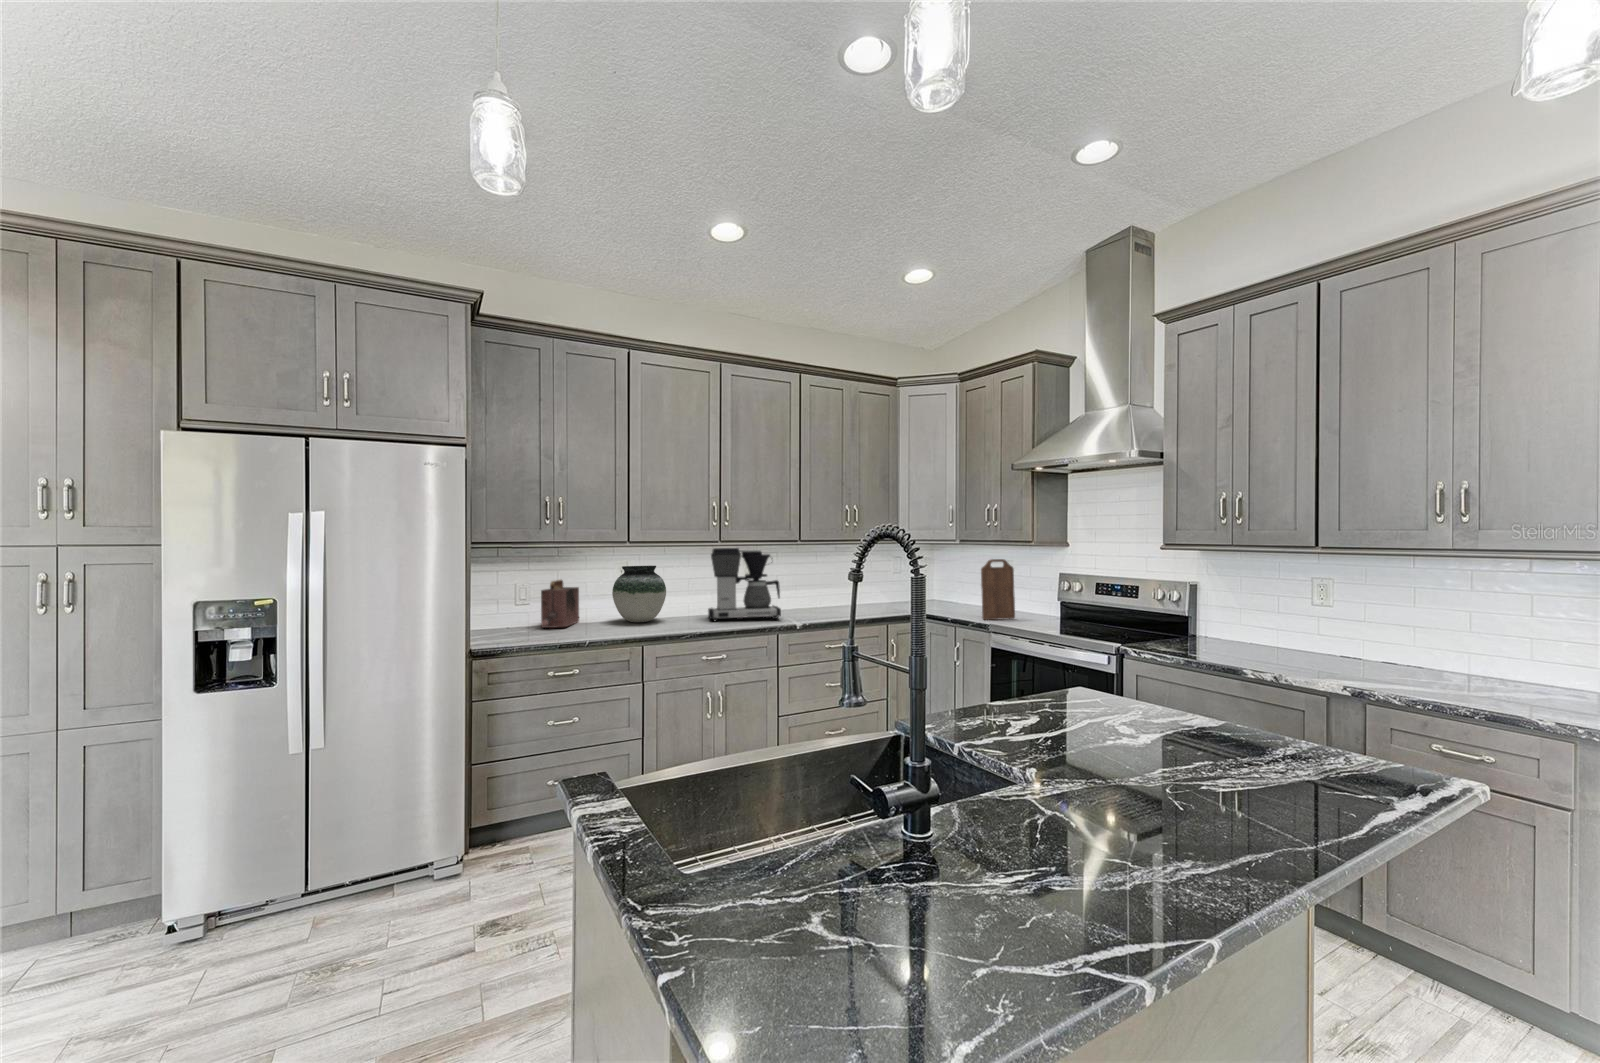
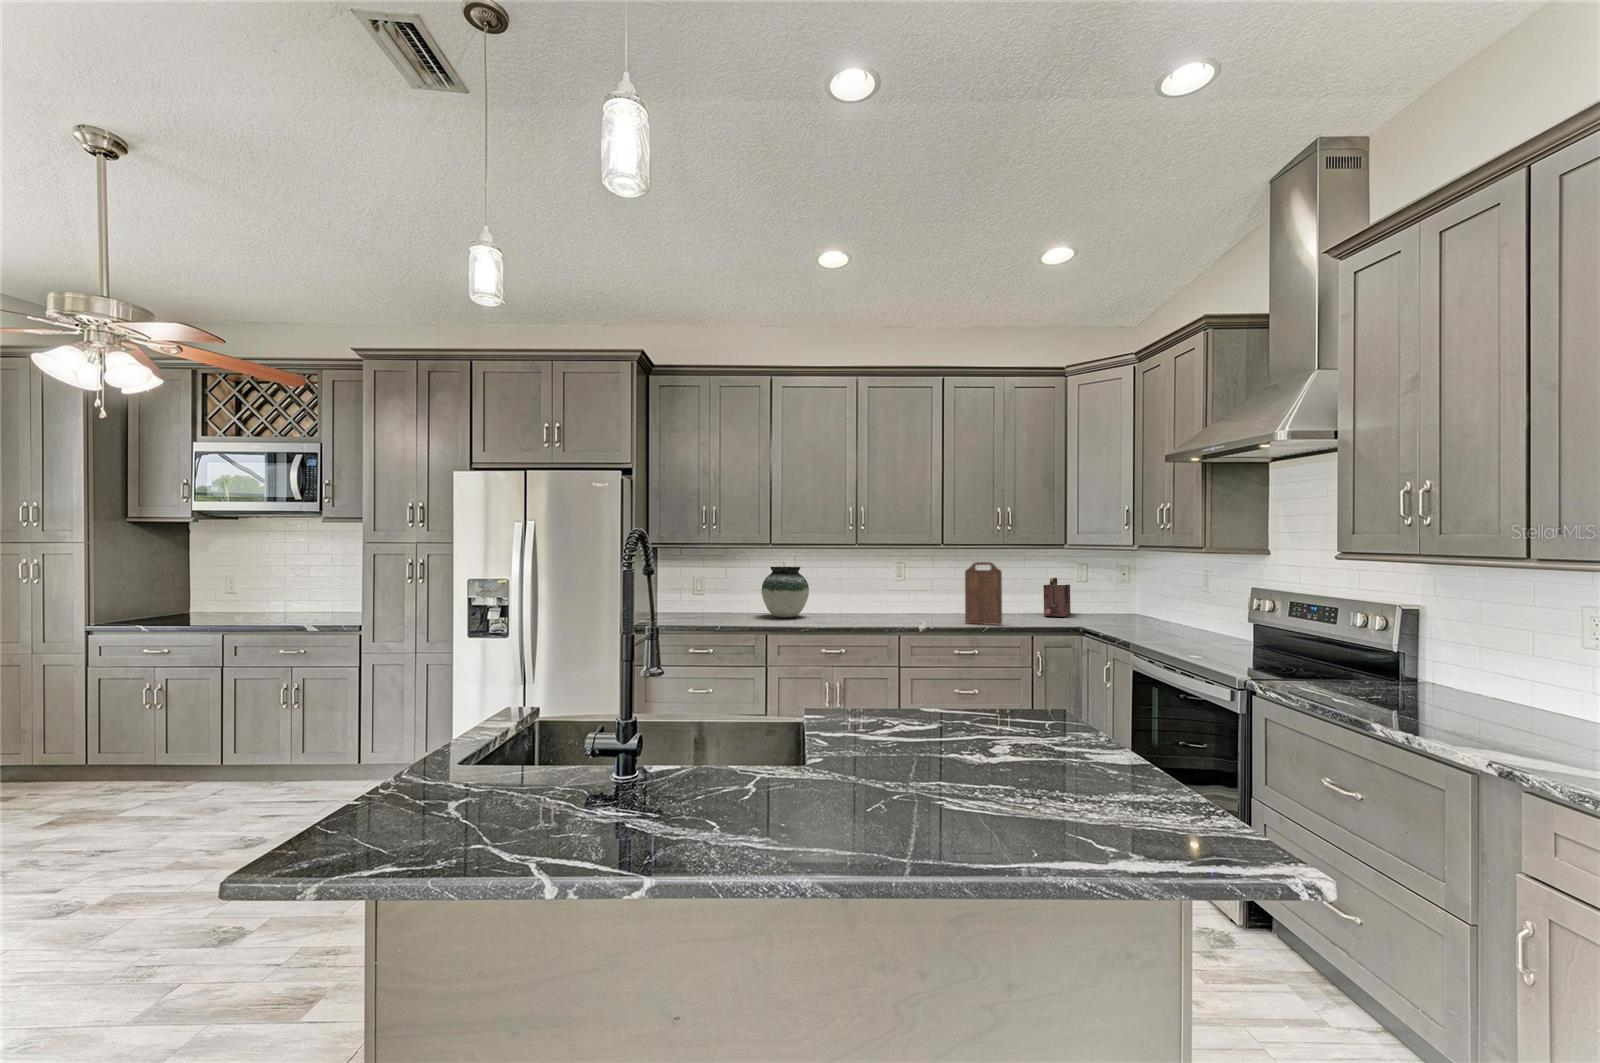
coffee maker: present [708,548,781,621] -> none [842,552,917,623]
cutting board: present [981,559,1015,620] -> present [965,562,1002,625]
toaster: present [541,580,579,628] -> present [1044,577,1071,617]

